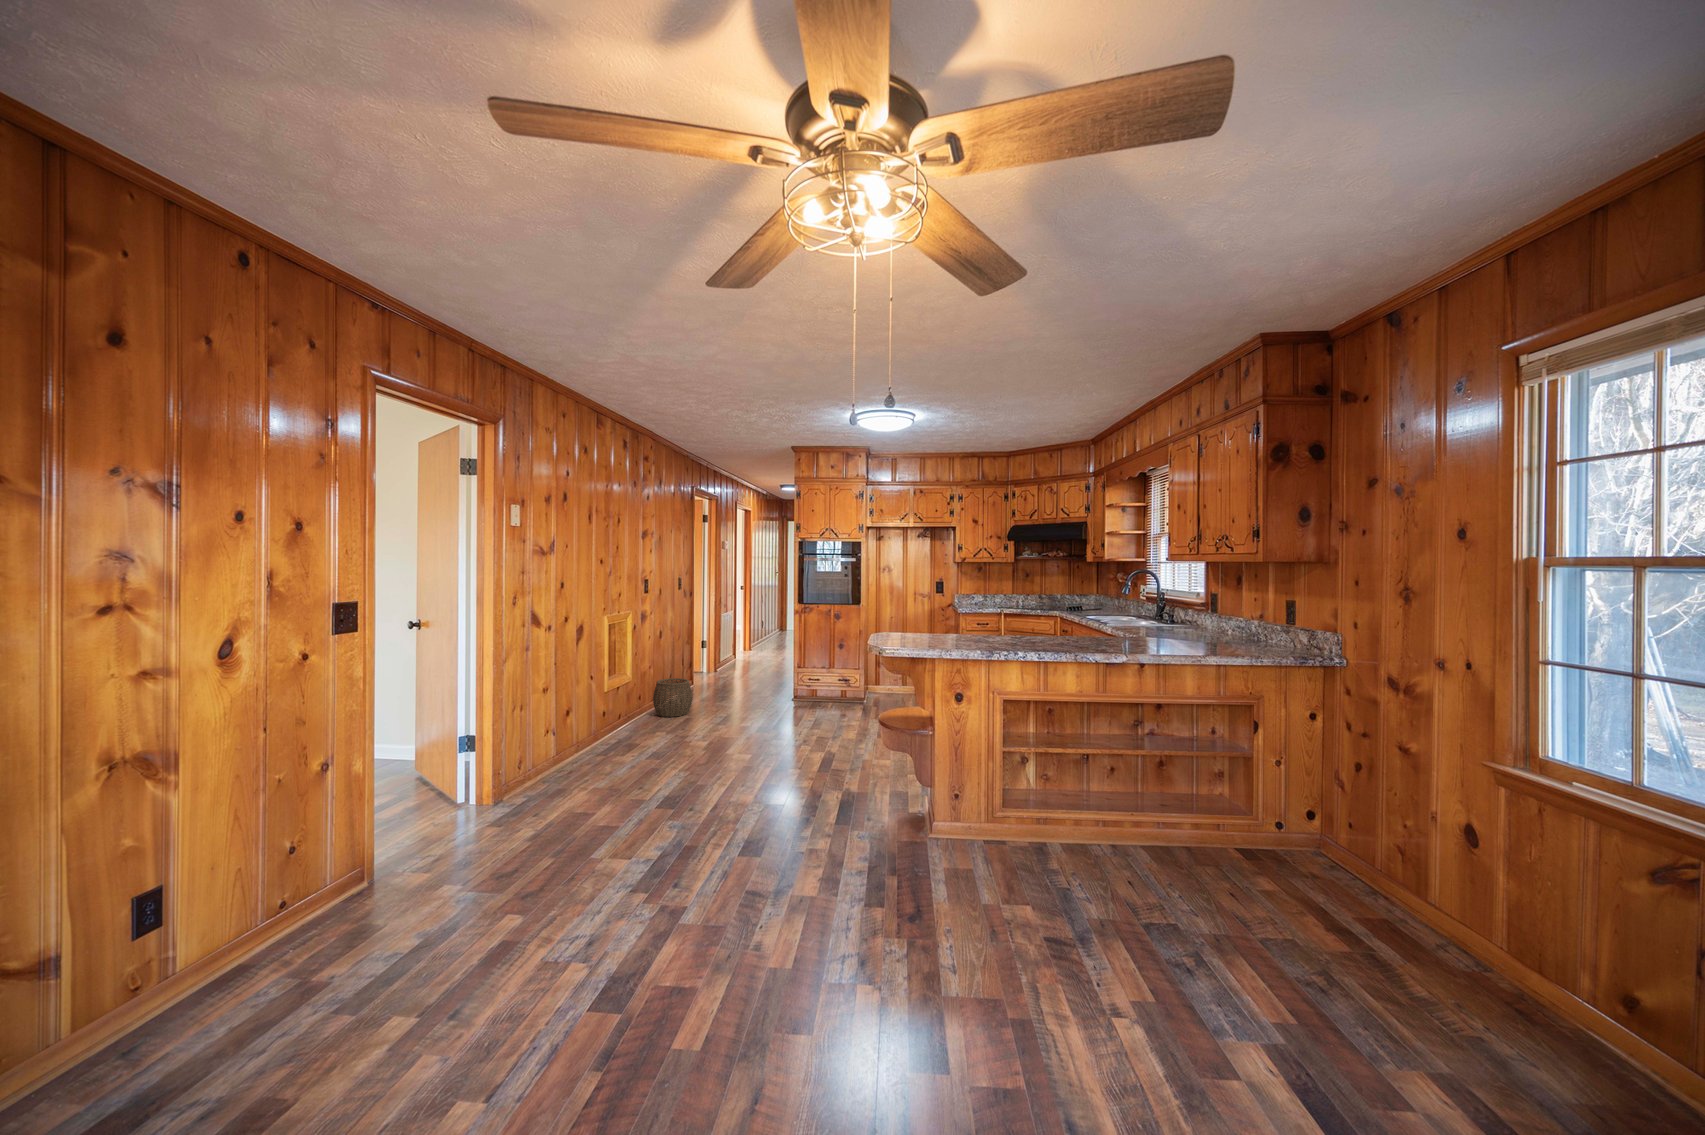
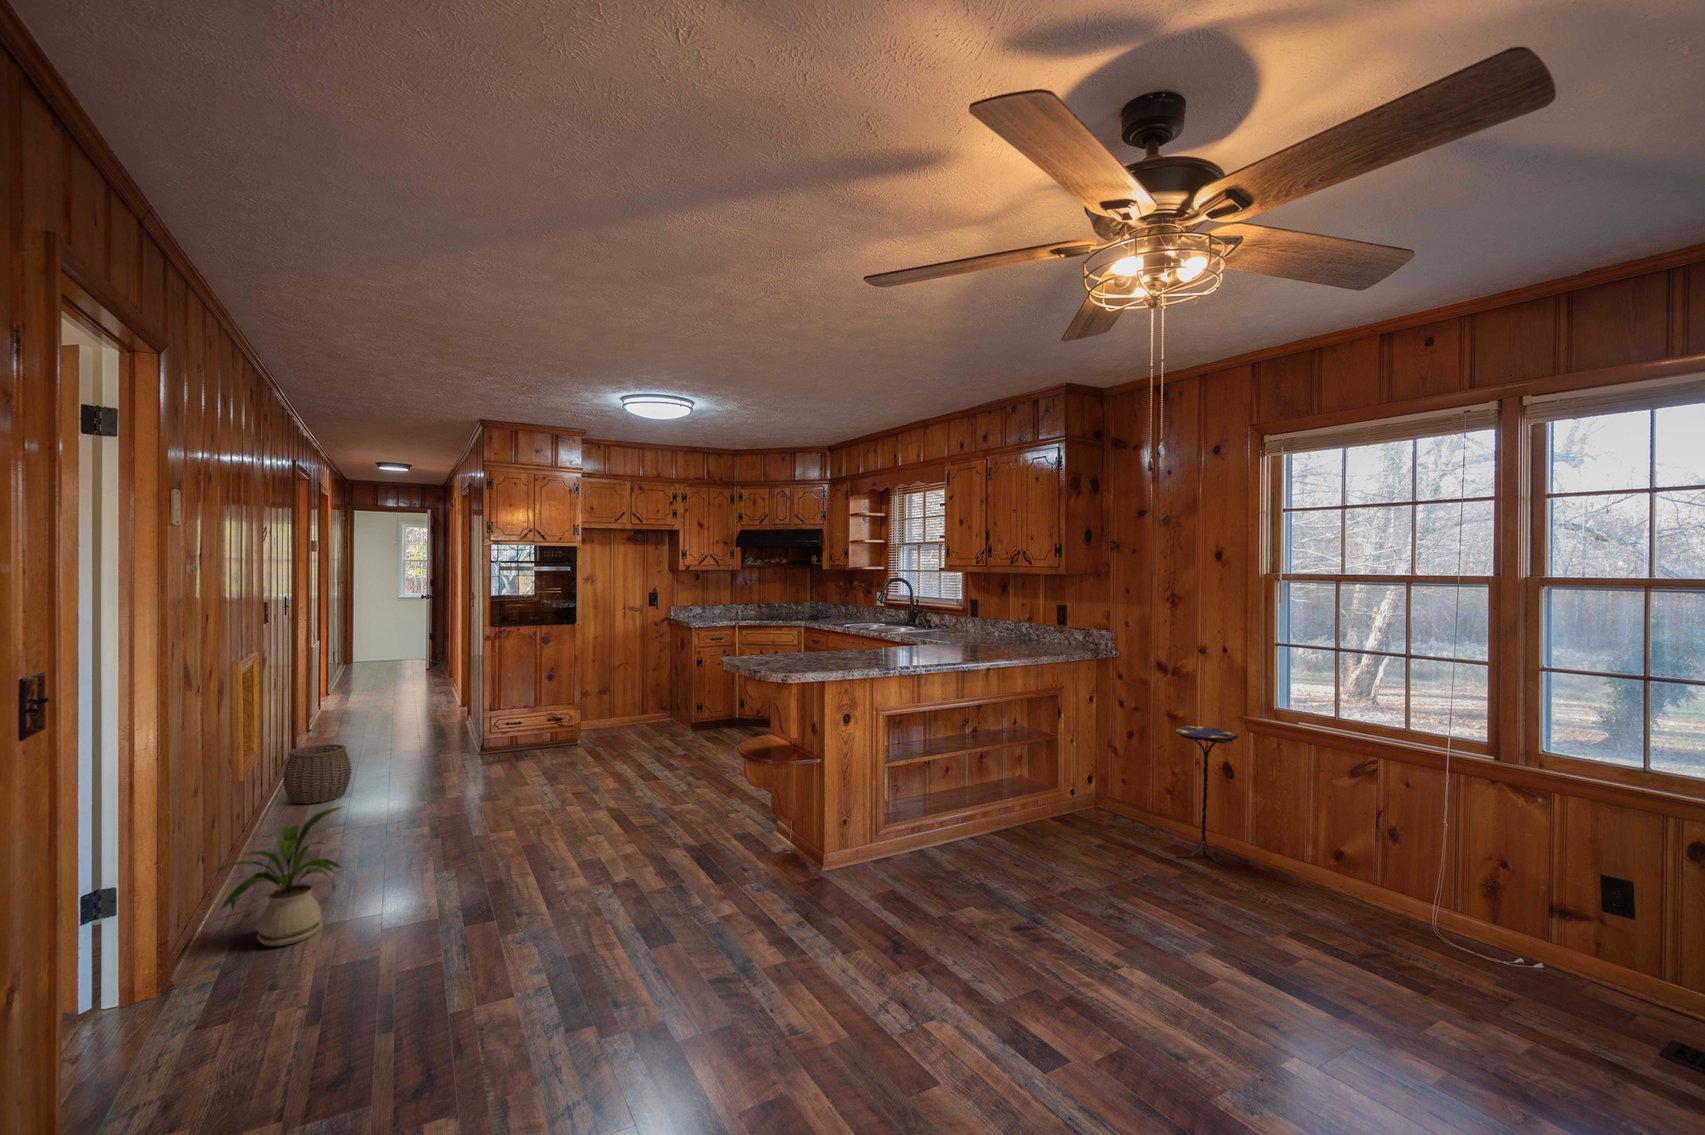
house plant: none [523,714,612,797] -> present [203,807,341,946]
side table: none [1365,761,1470,962] -> present [1176,726,1238,866]

